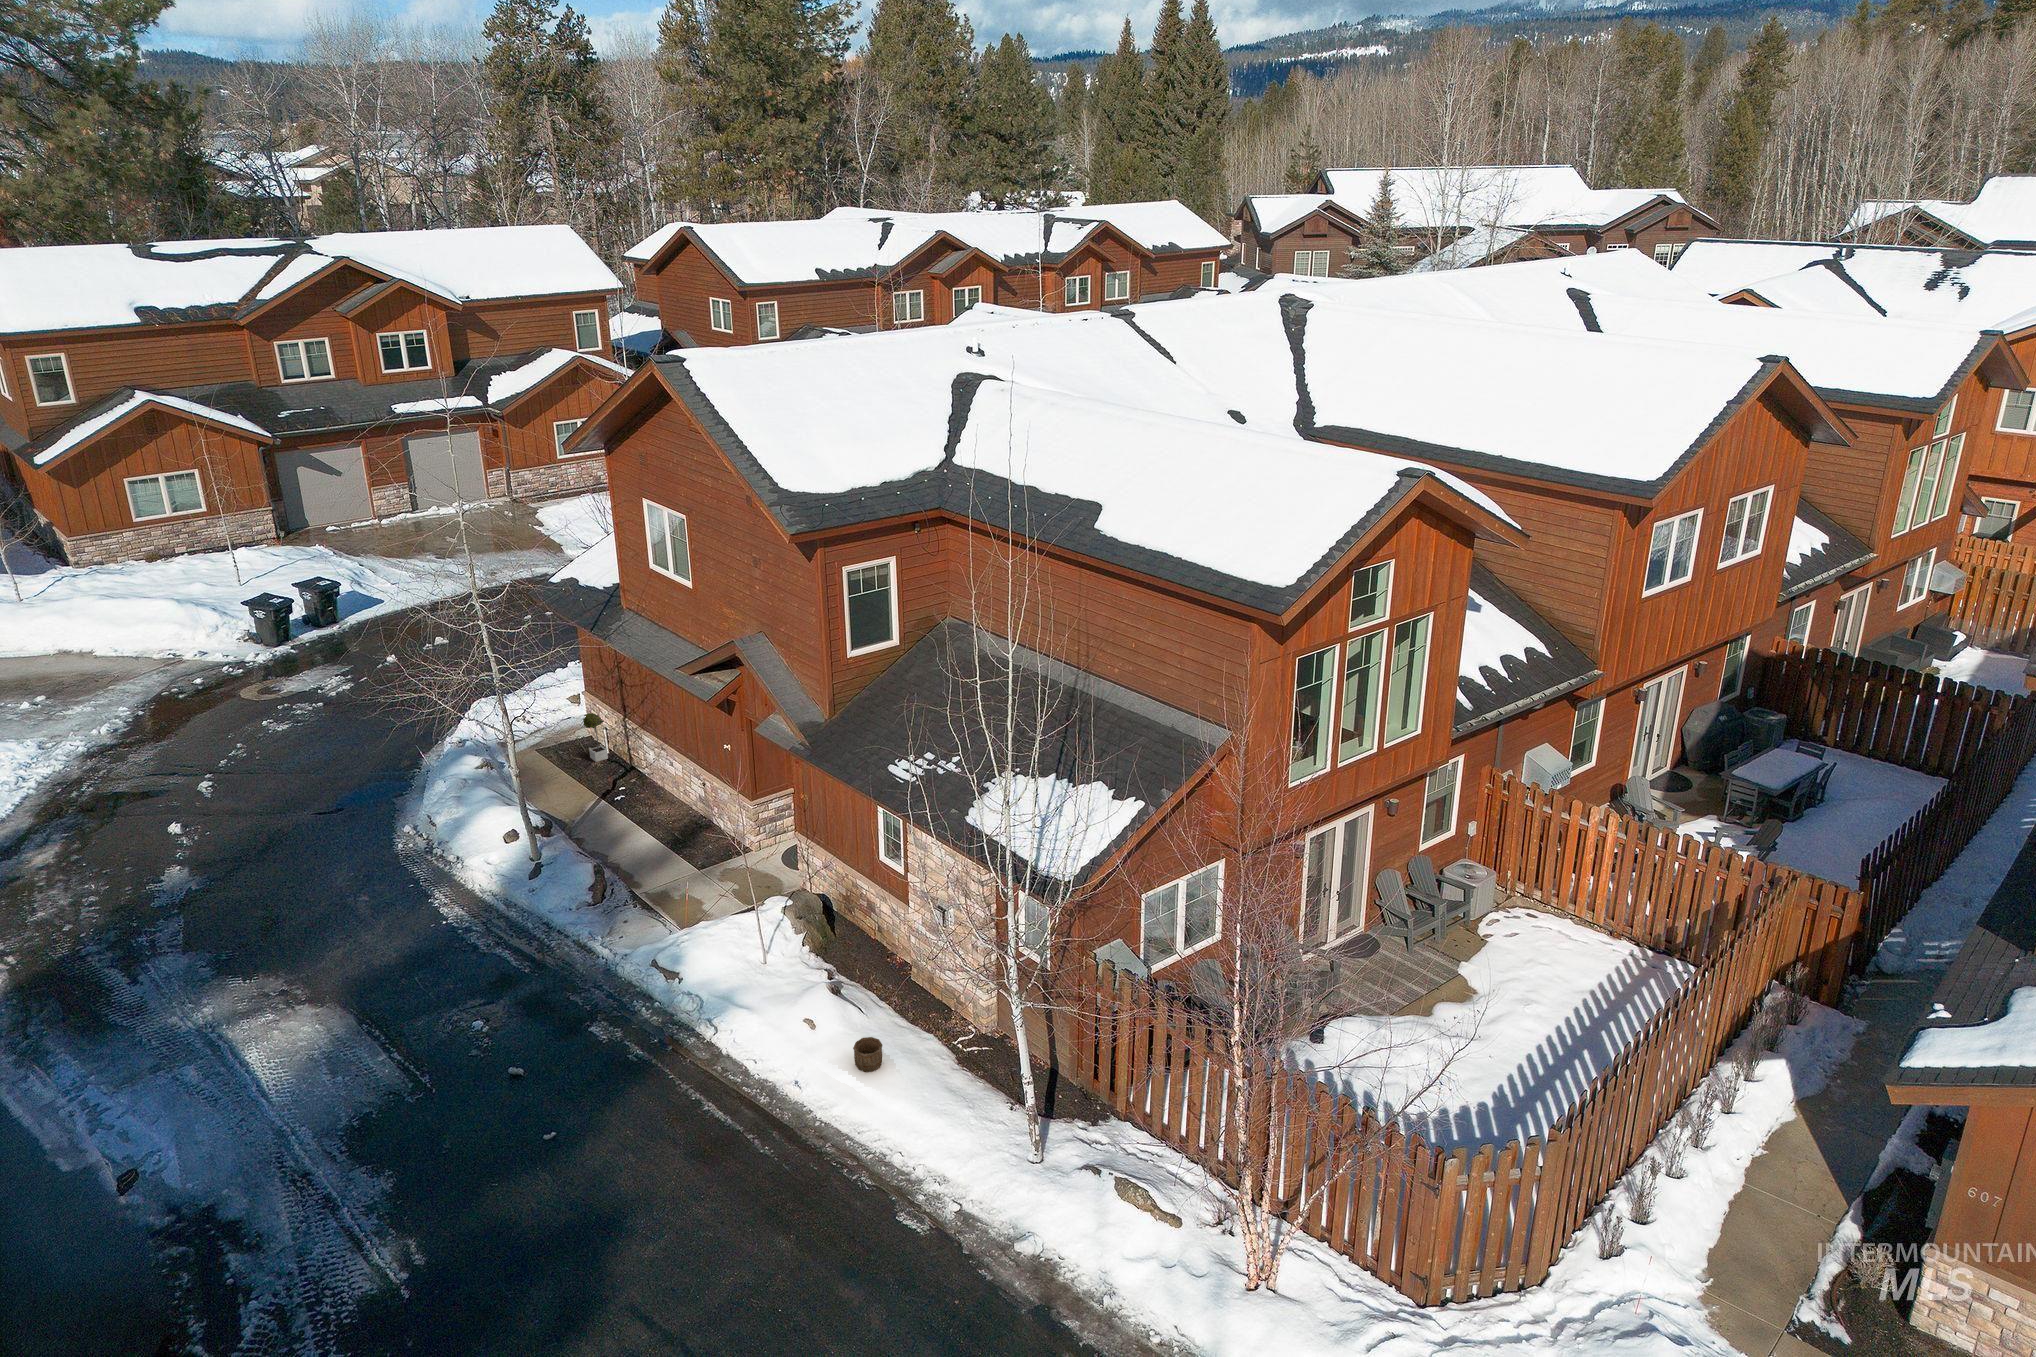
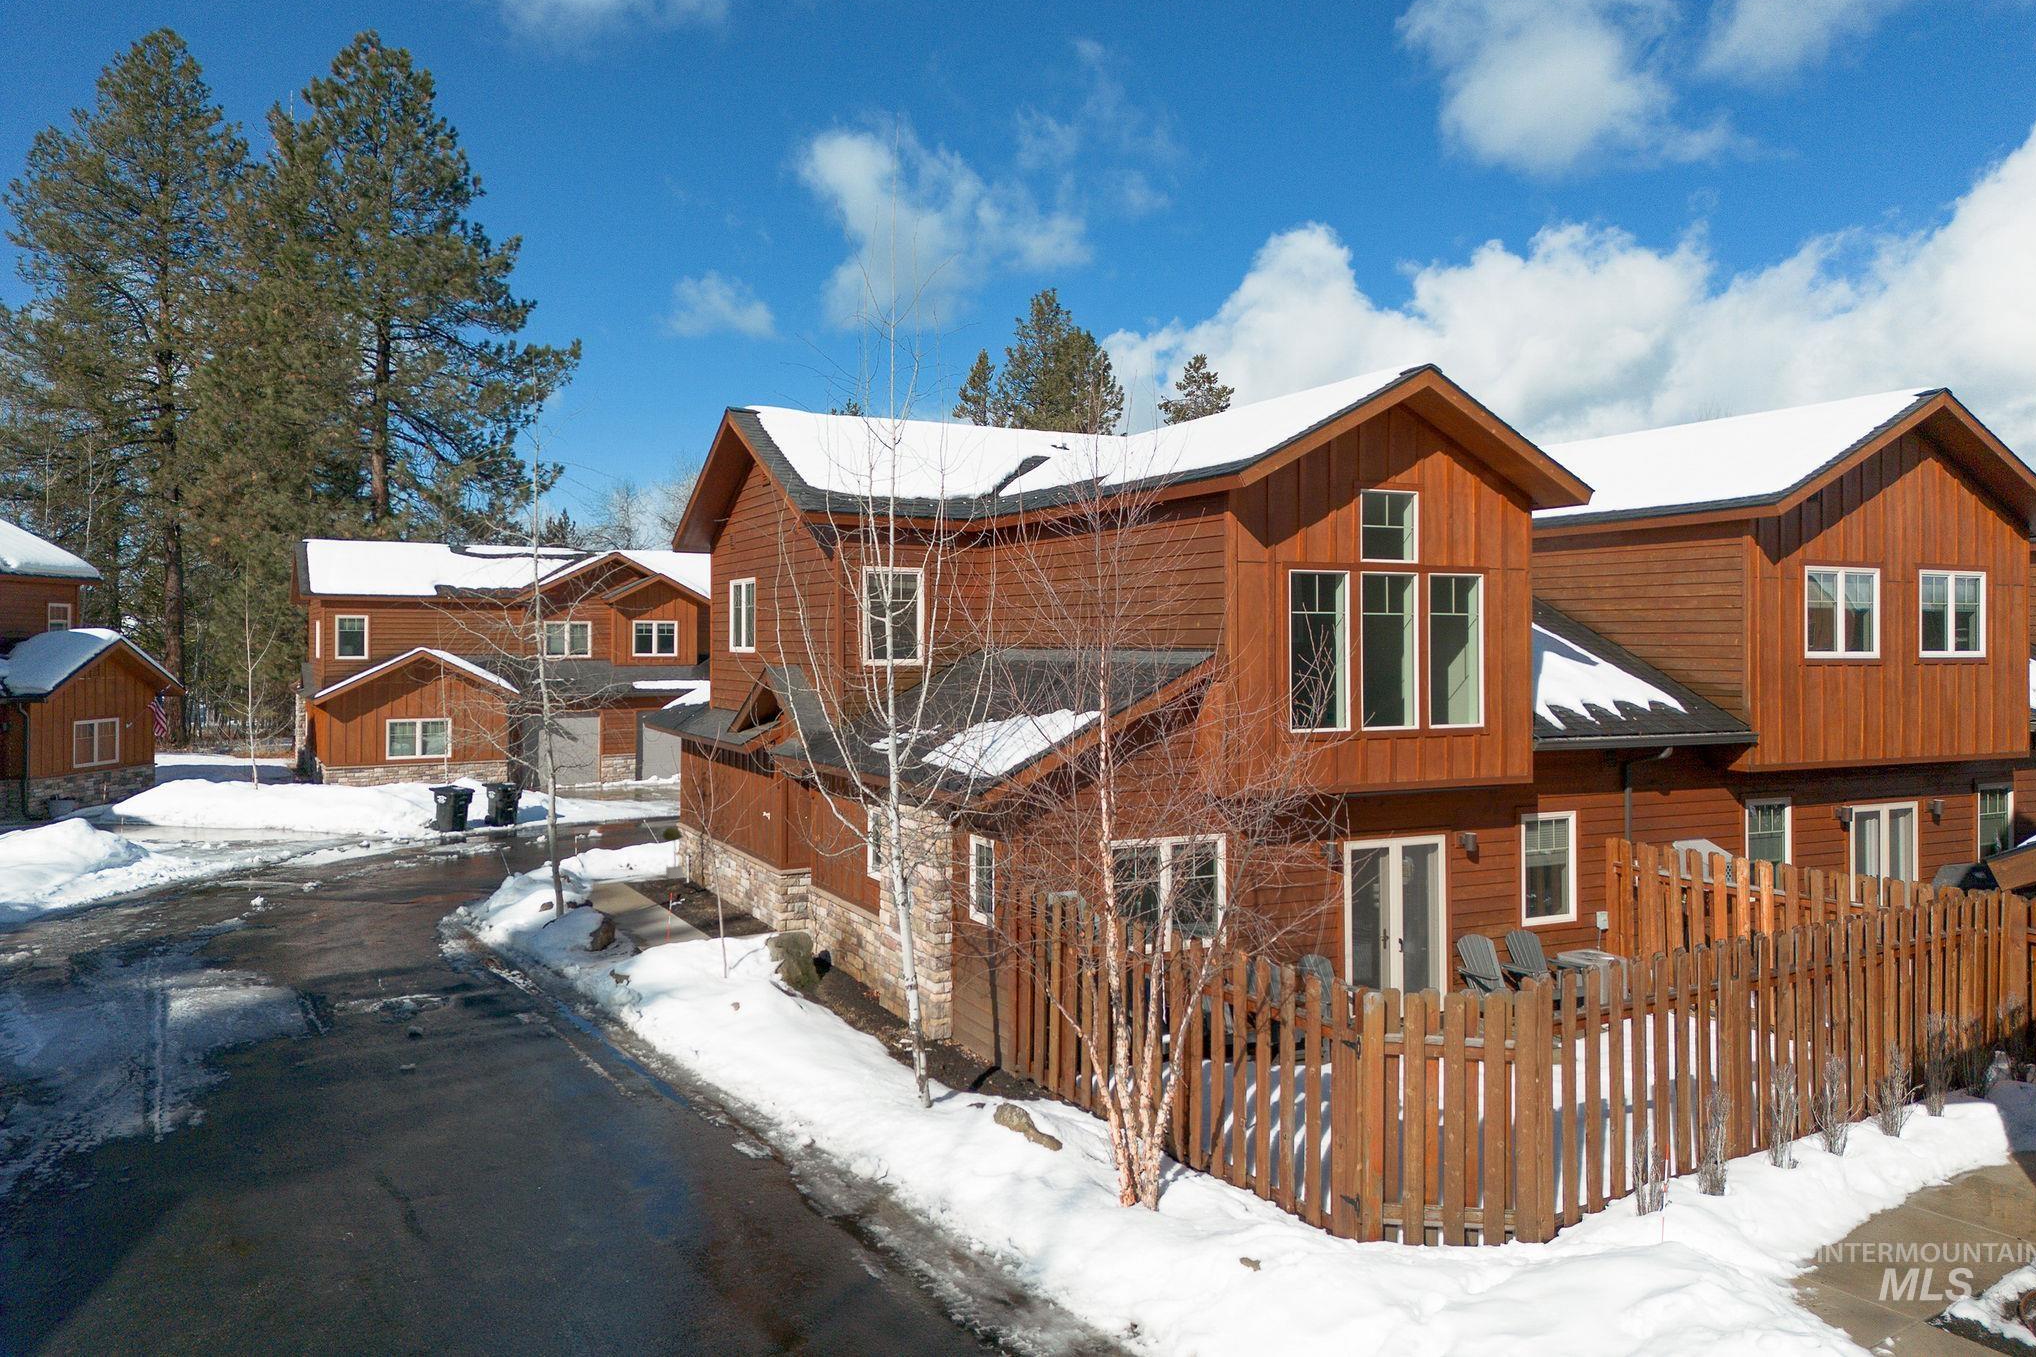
wooden bucket: present [853,1037,882,1072] -> none [762,1004,799,1040]

